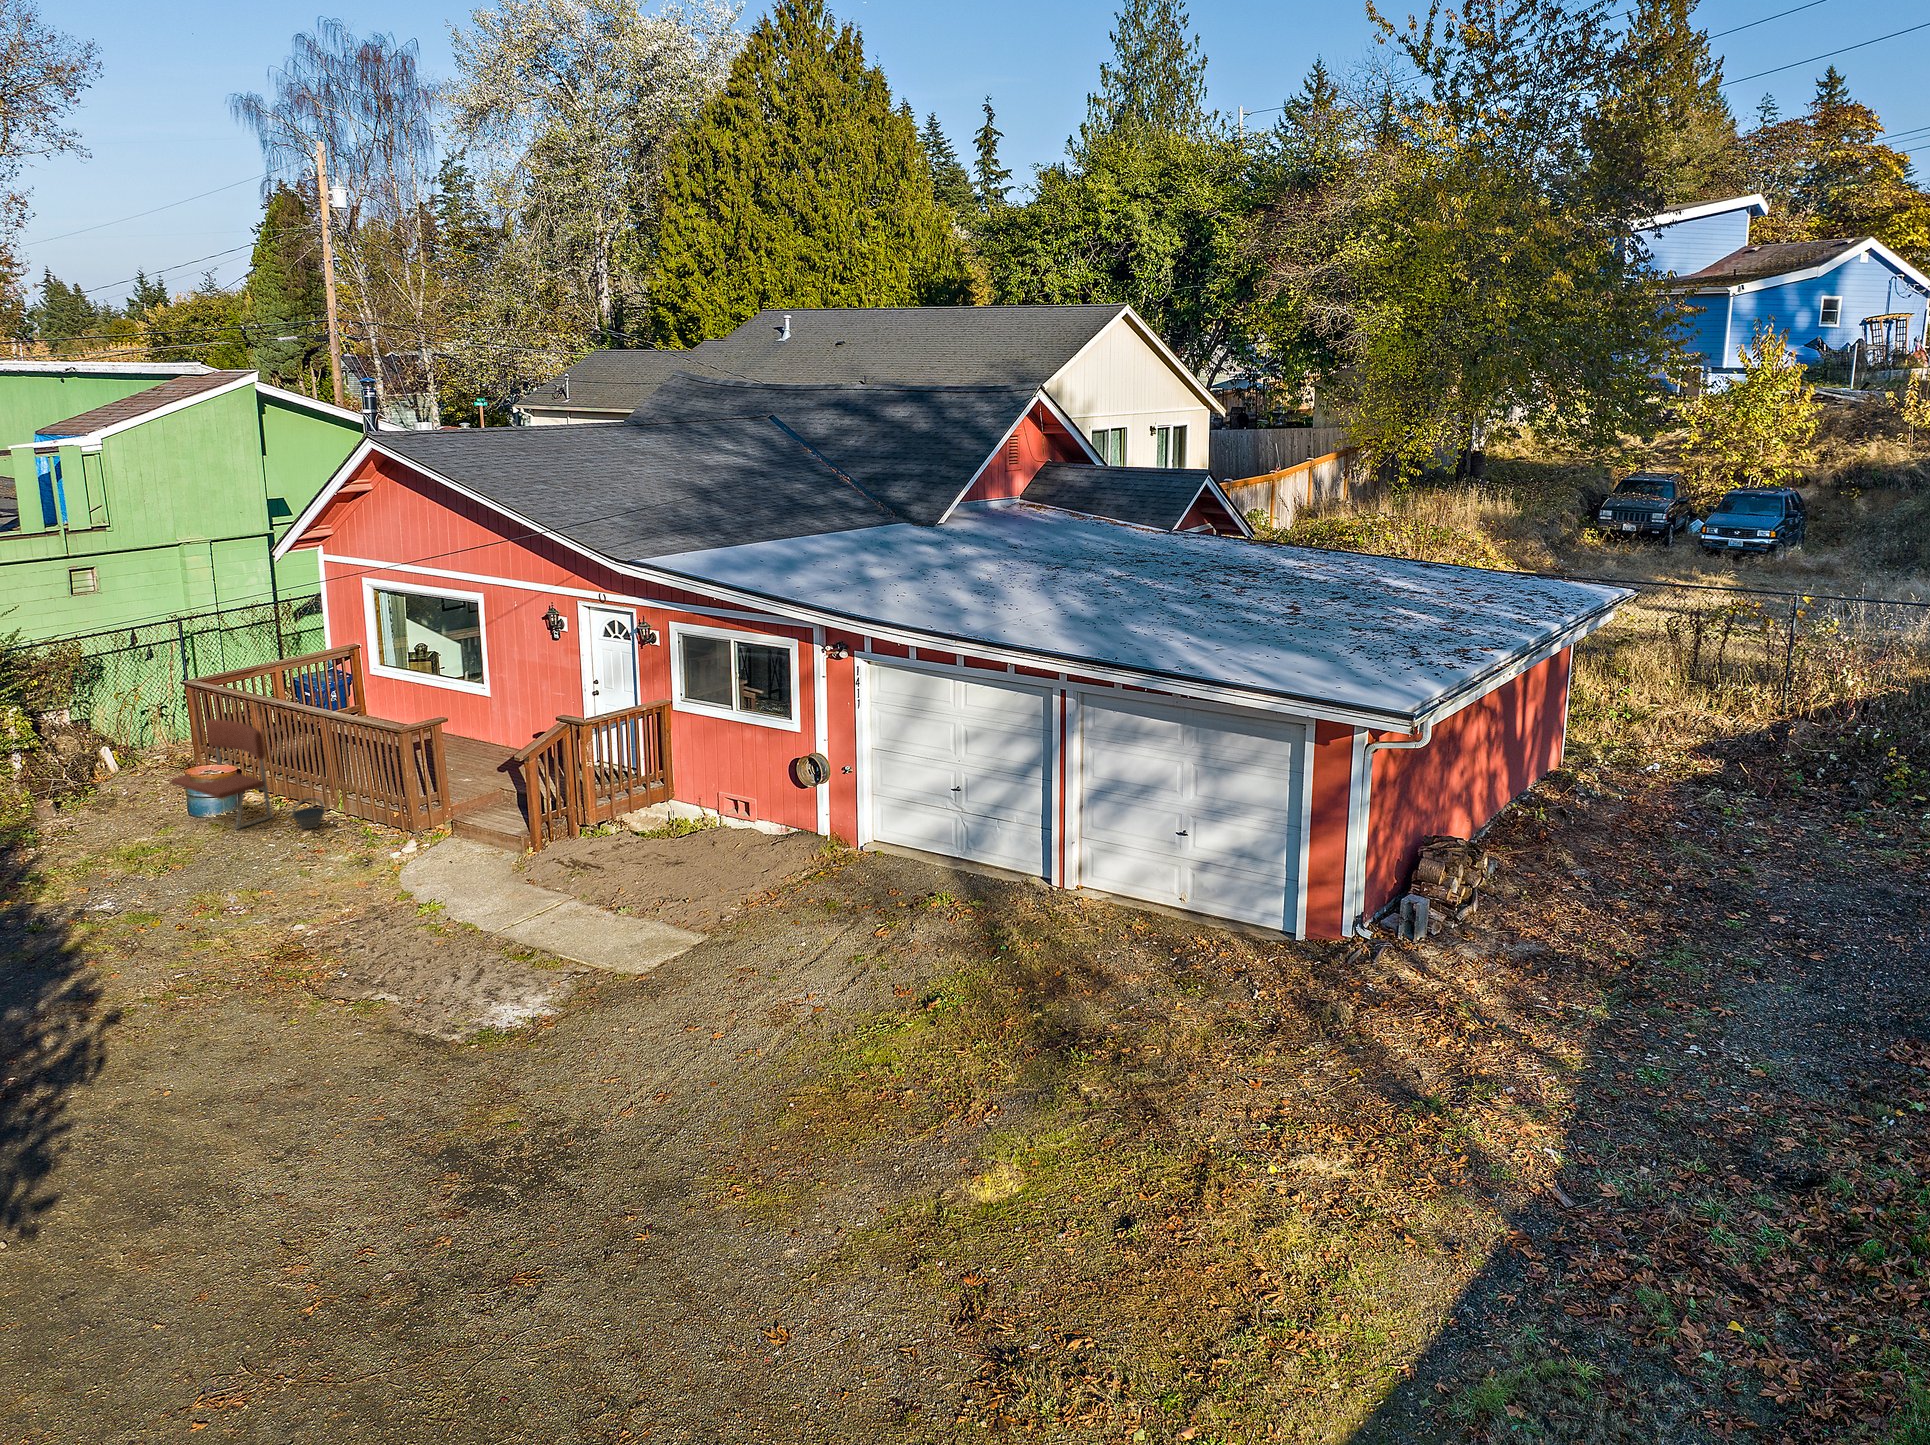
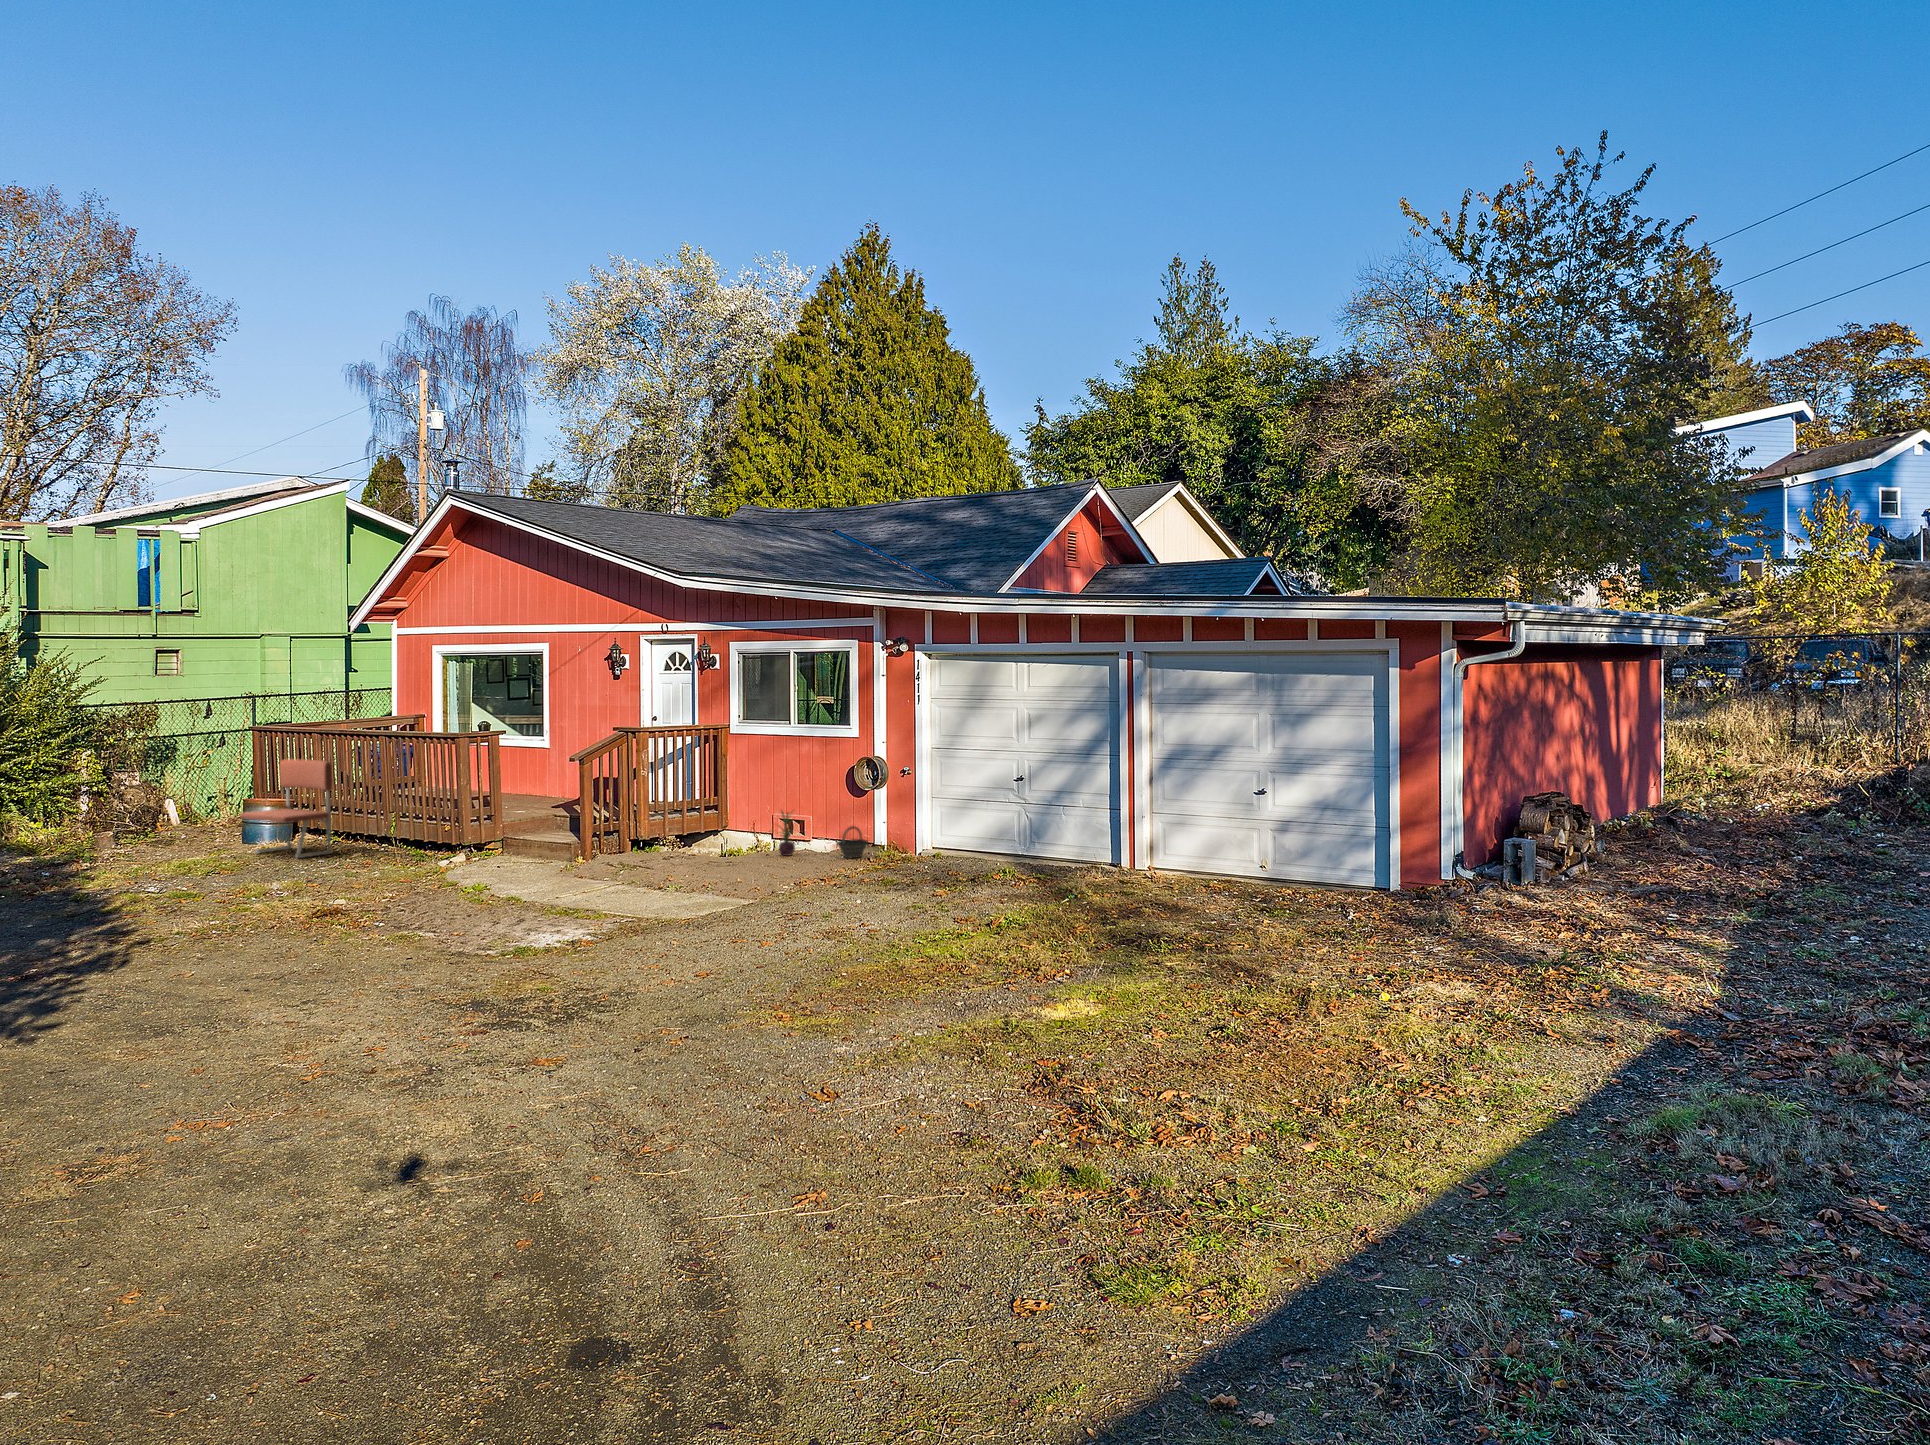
decorative plant: none [710,792,756,838] -> present [778,811,795,856]
bucket: present [291,798,325,829] -> present [837,826,868,858]

